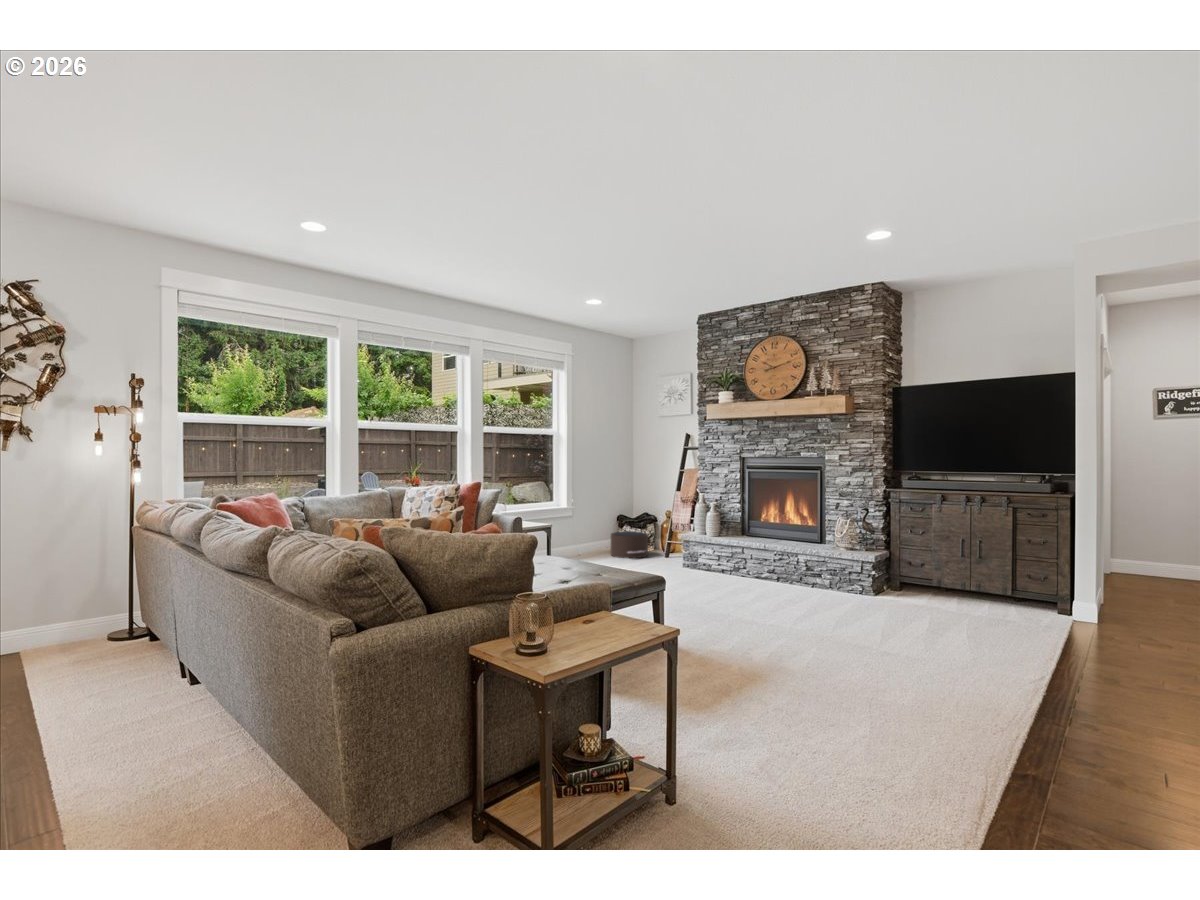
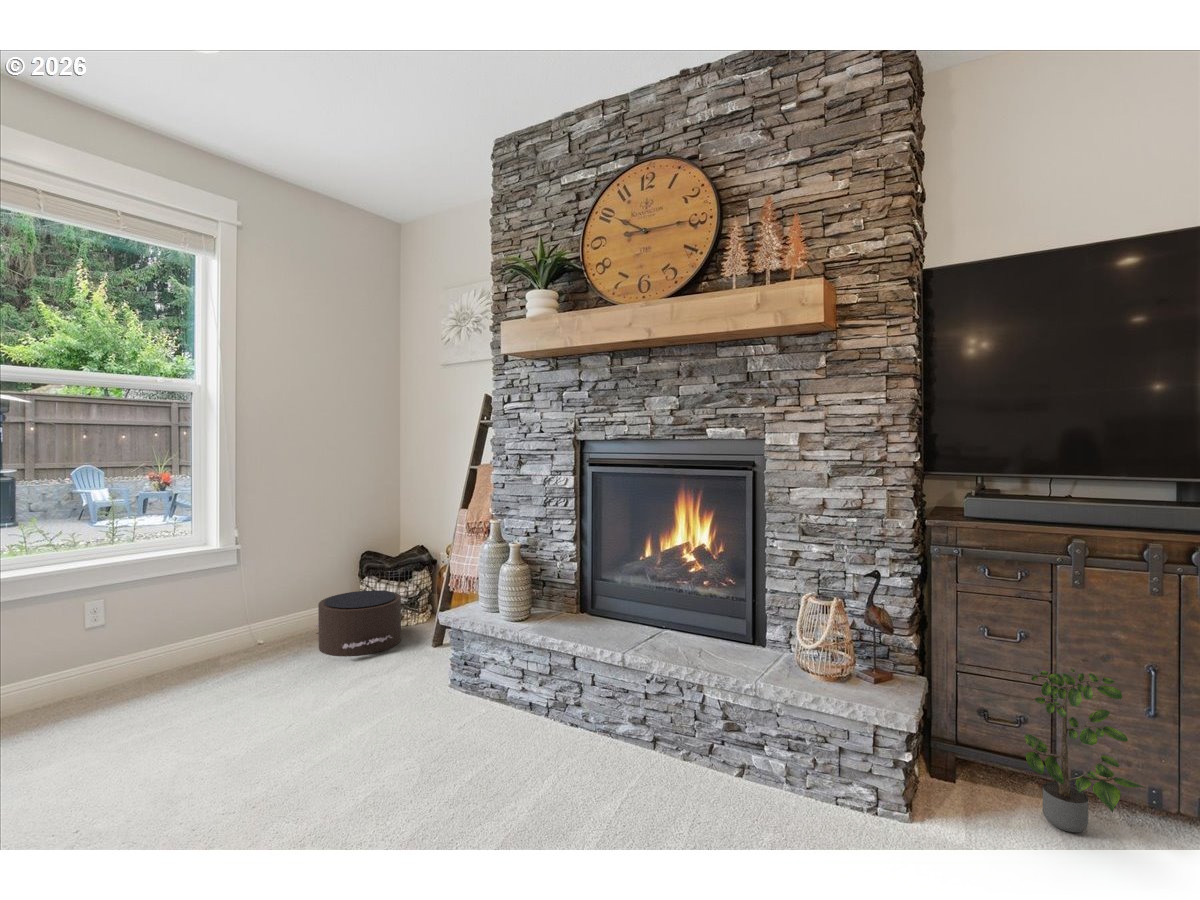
potted plant: none [917,541,957,599] -> present [1025,669,1145,832]

